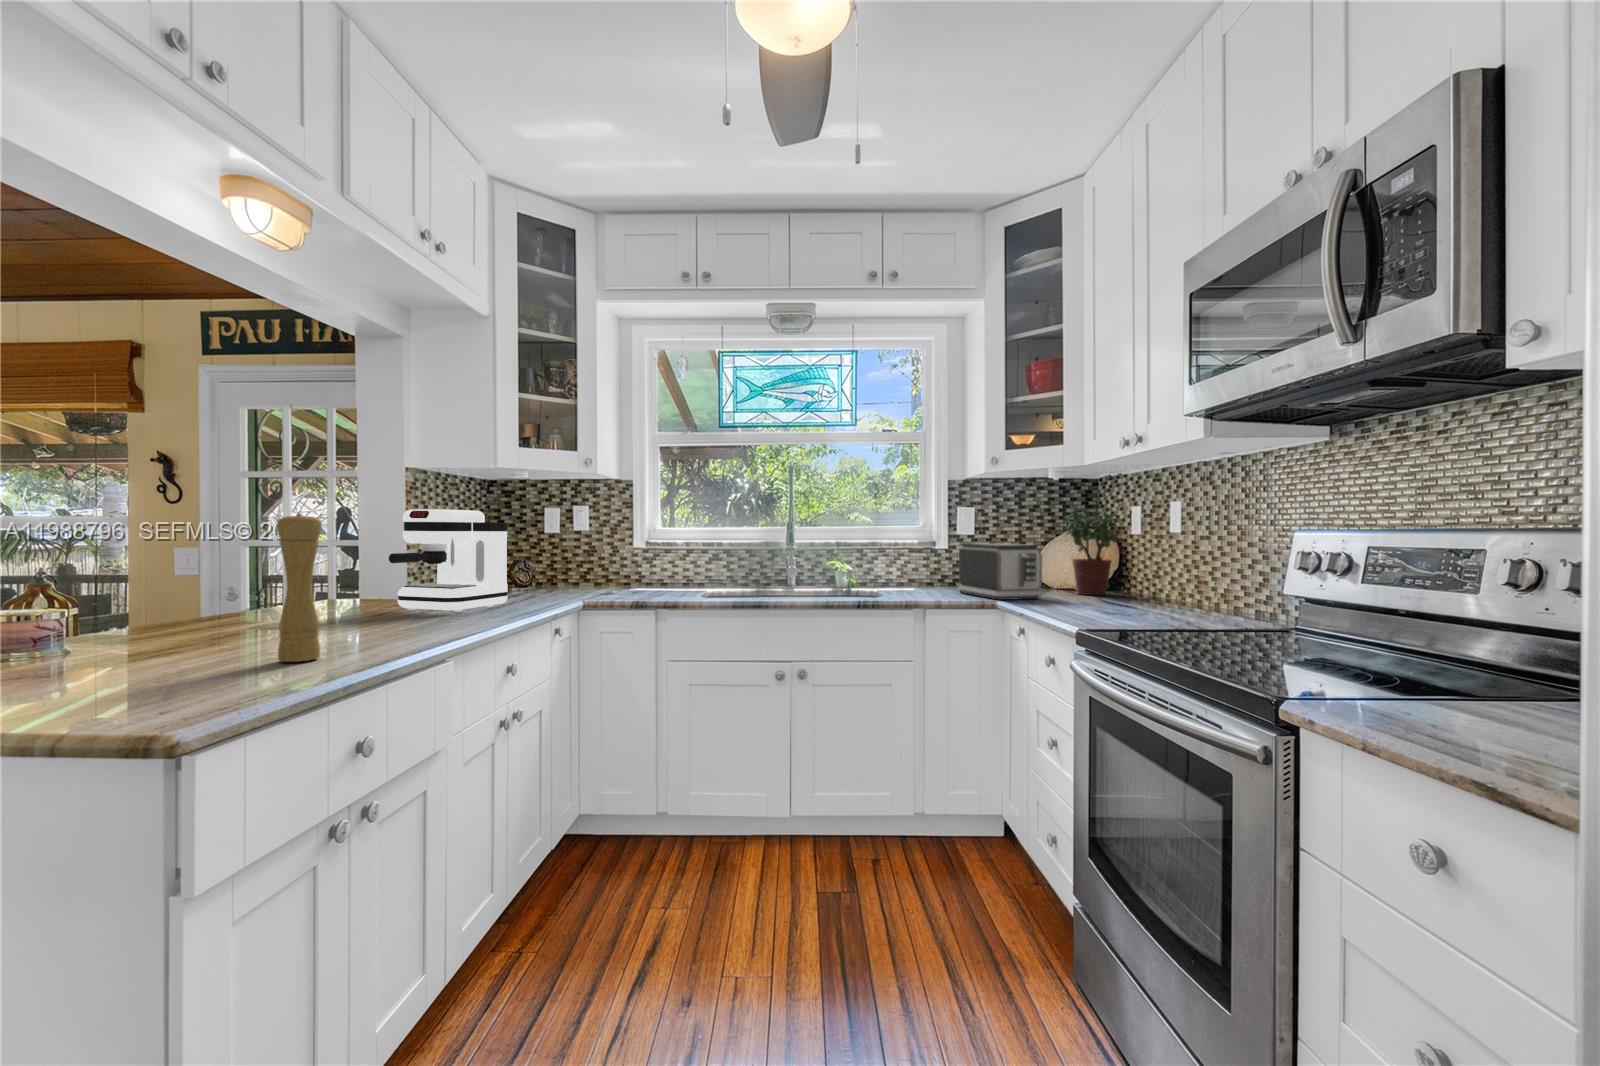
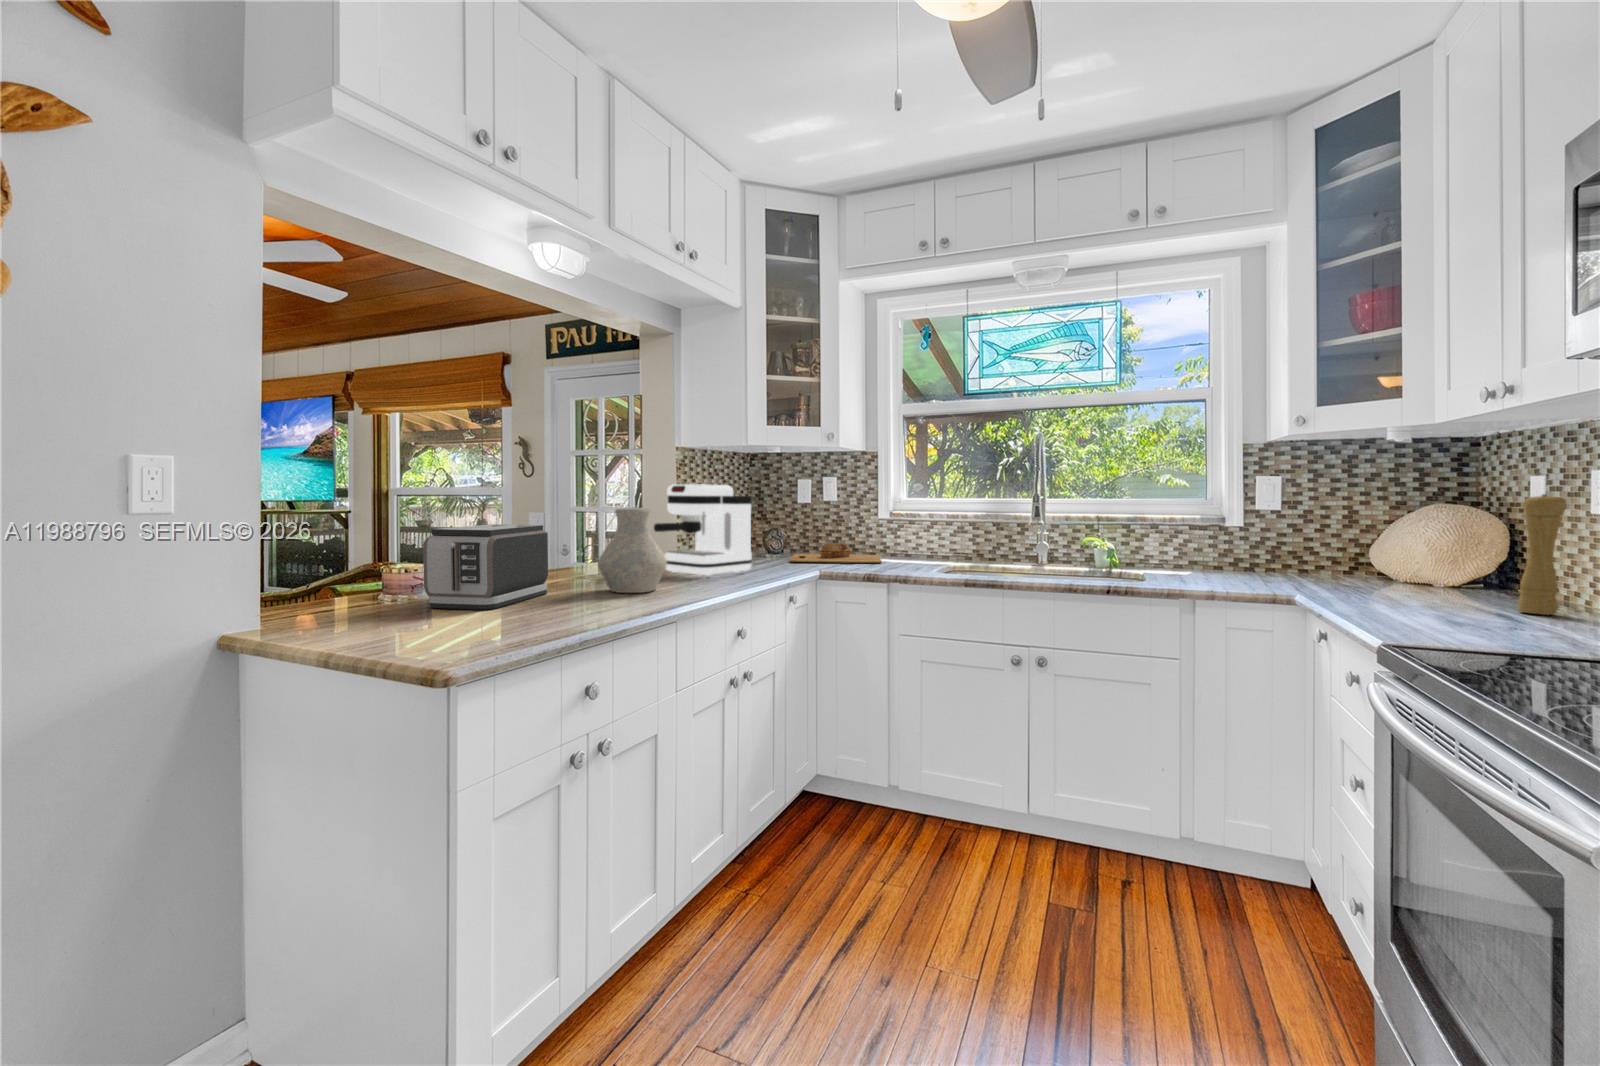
potted plant: present [1065,508,1117,595] -> none [1411,477,1506,594]
pepper mill: present [277,514,322,662] -> present [1518,494,1566,615]
vase: none [325,535,417,634] -> present [598,509,667,593]
toaster: present [959,543,1042,600] -> present [423,524,548,610]
cutting board: none [543,572,642,594] -> present [790,543,881,563]

